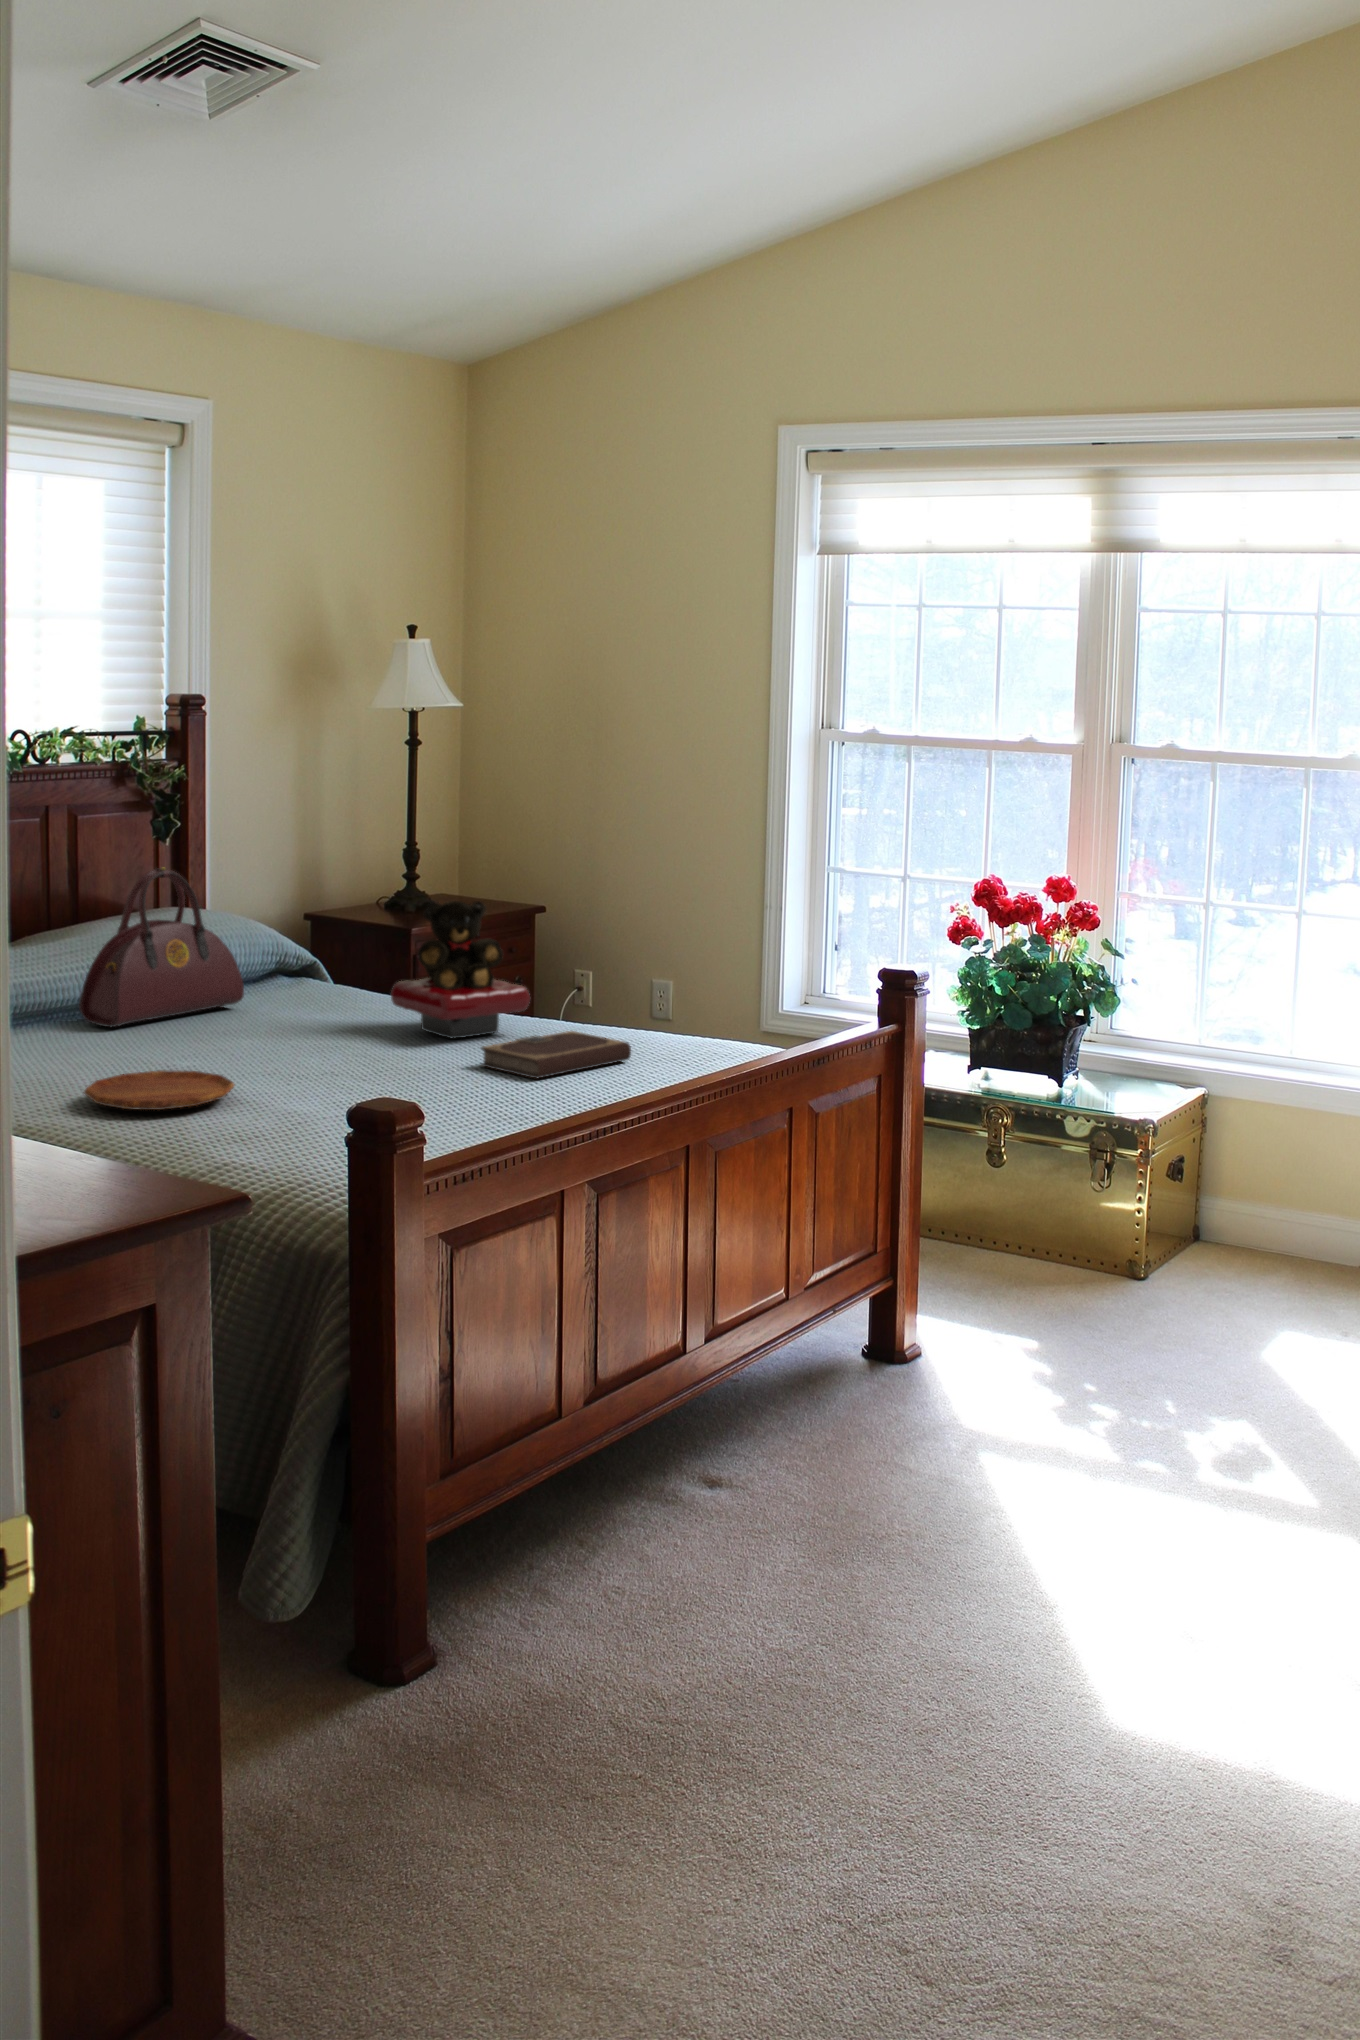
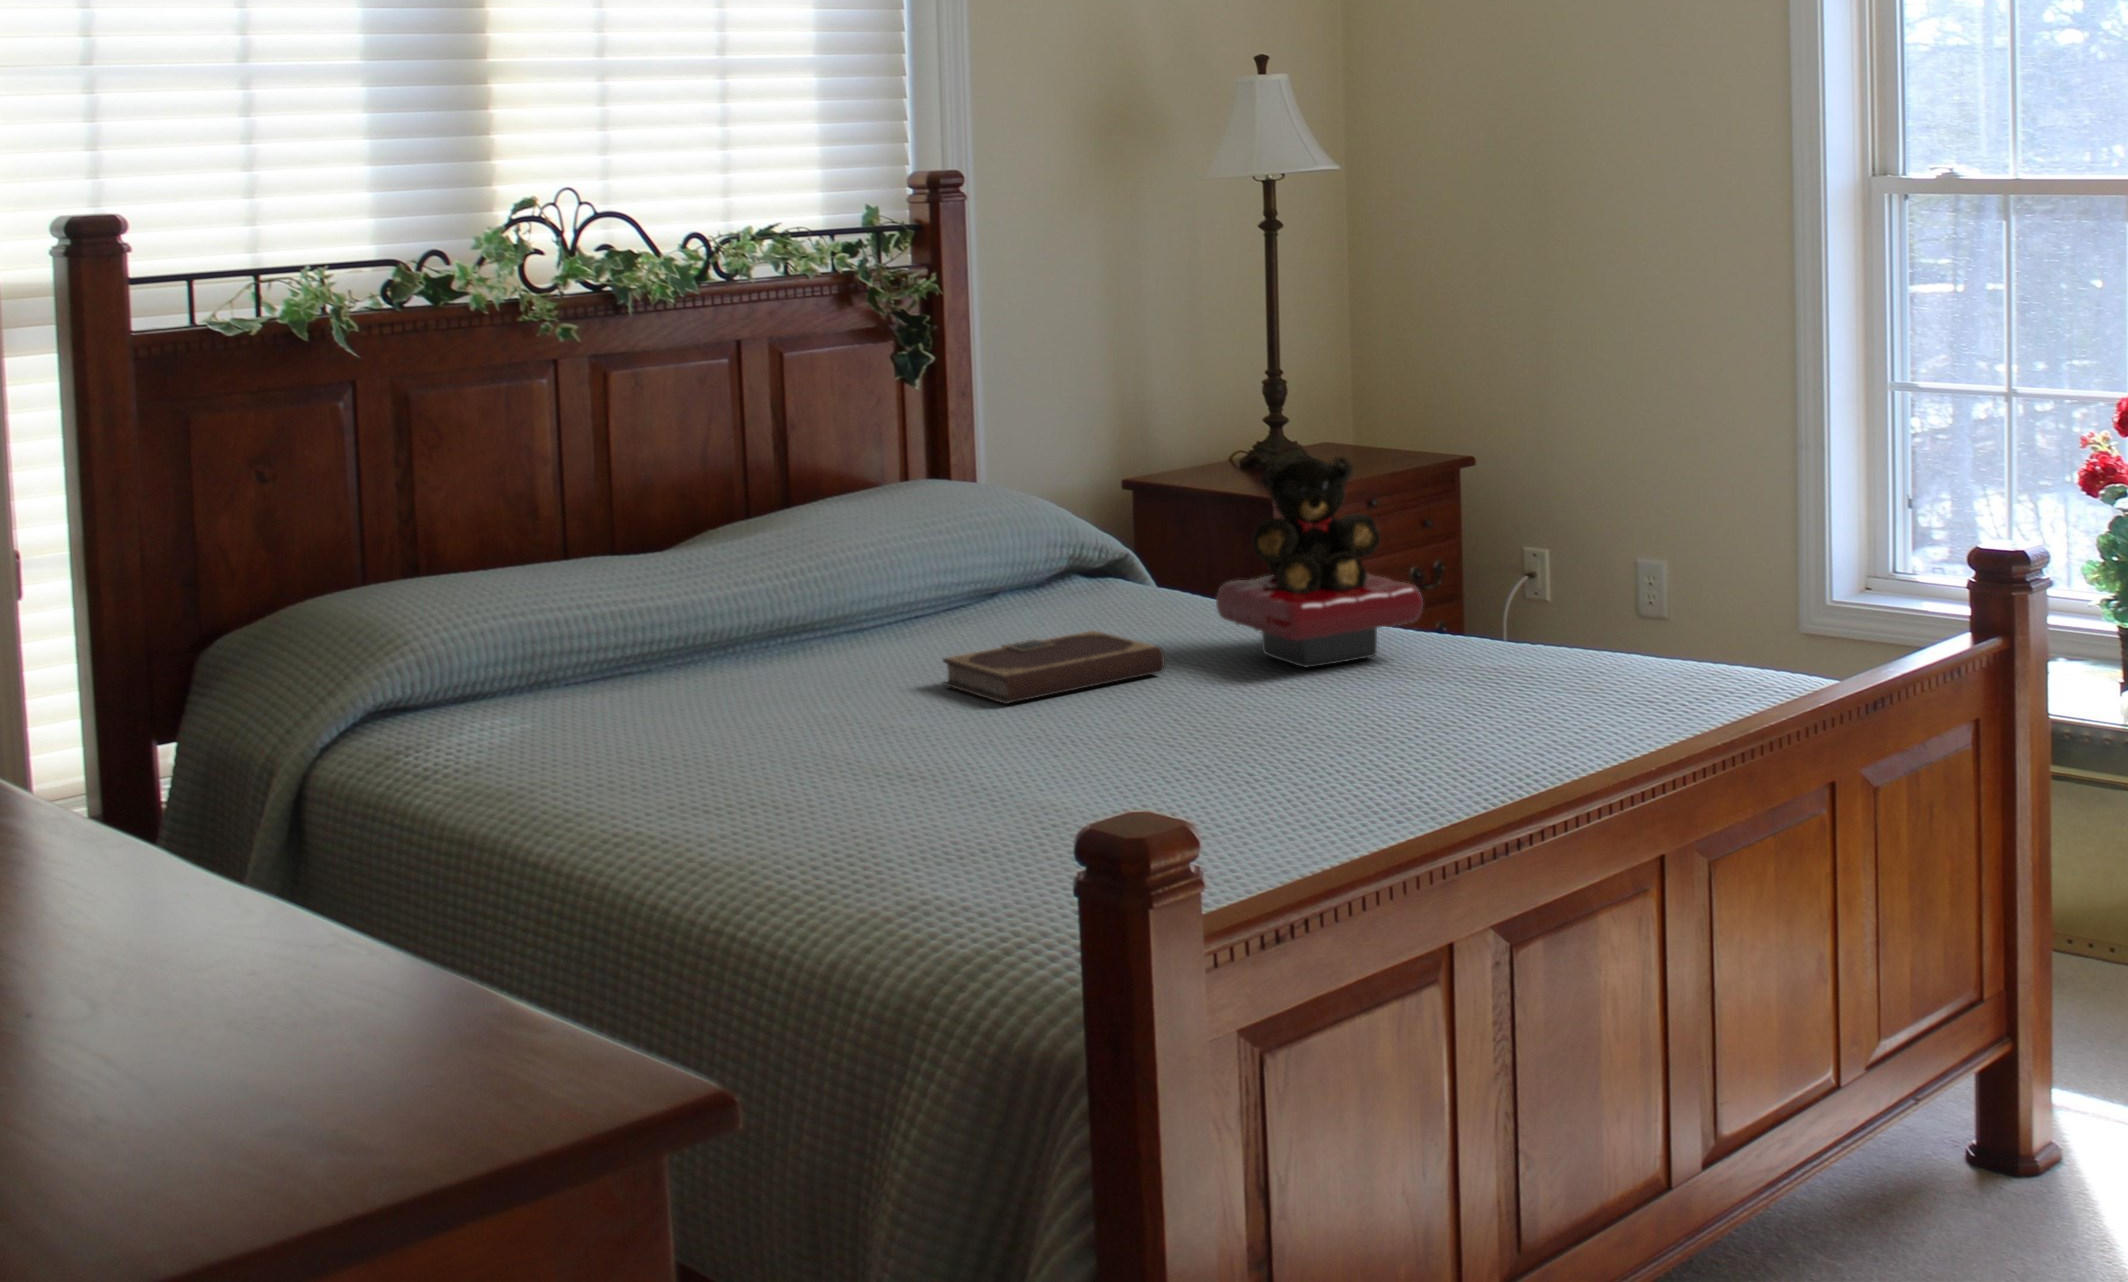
handbag: present [79,868,244,1027] -> none [775,423,1012,660]
notebook: present [481,1031,631,1078] -> present [943,631,1165,704]
tray: present [84,1070,234,1110] -> none [742,733,966,799]

